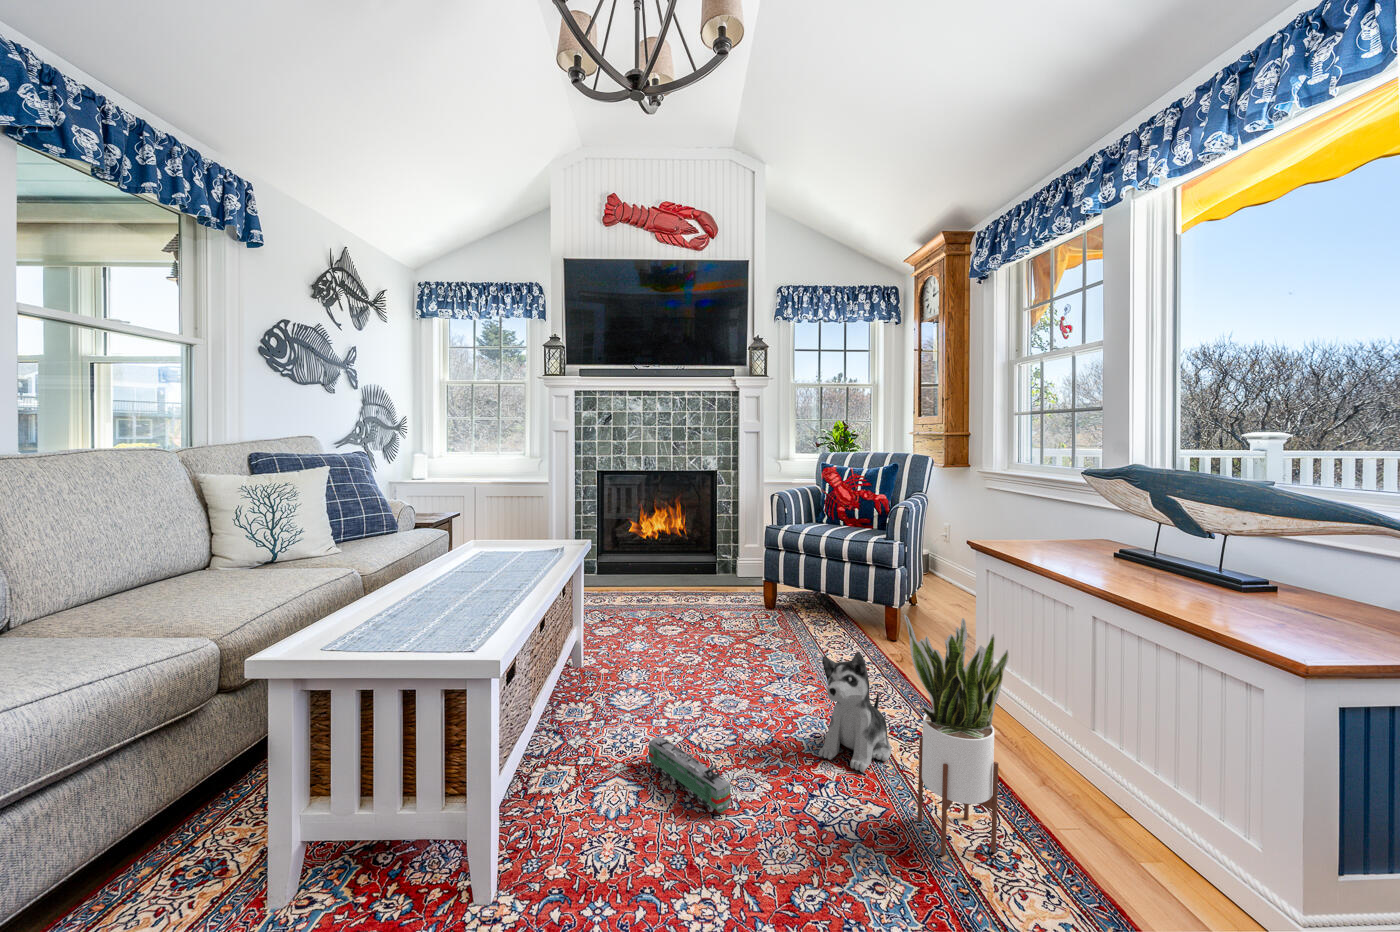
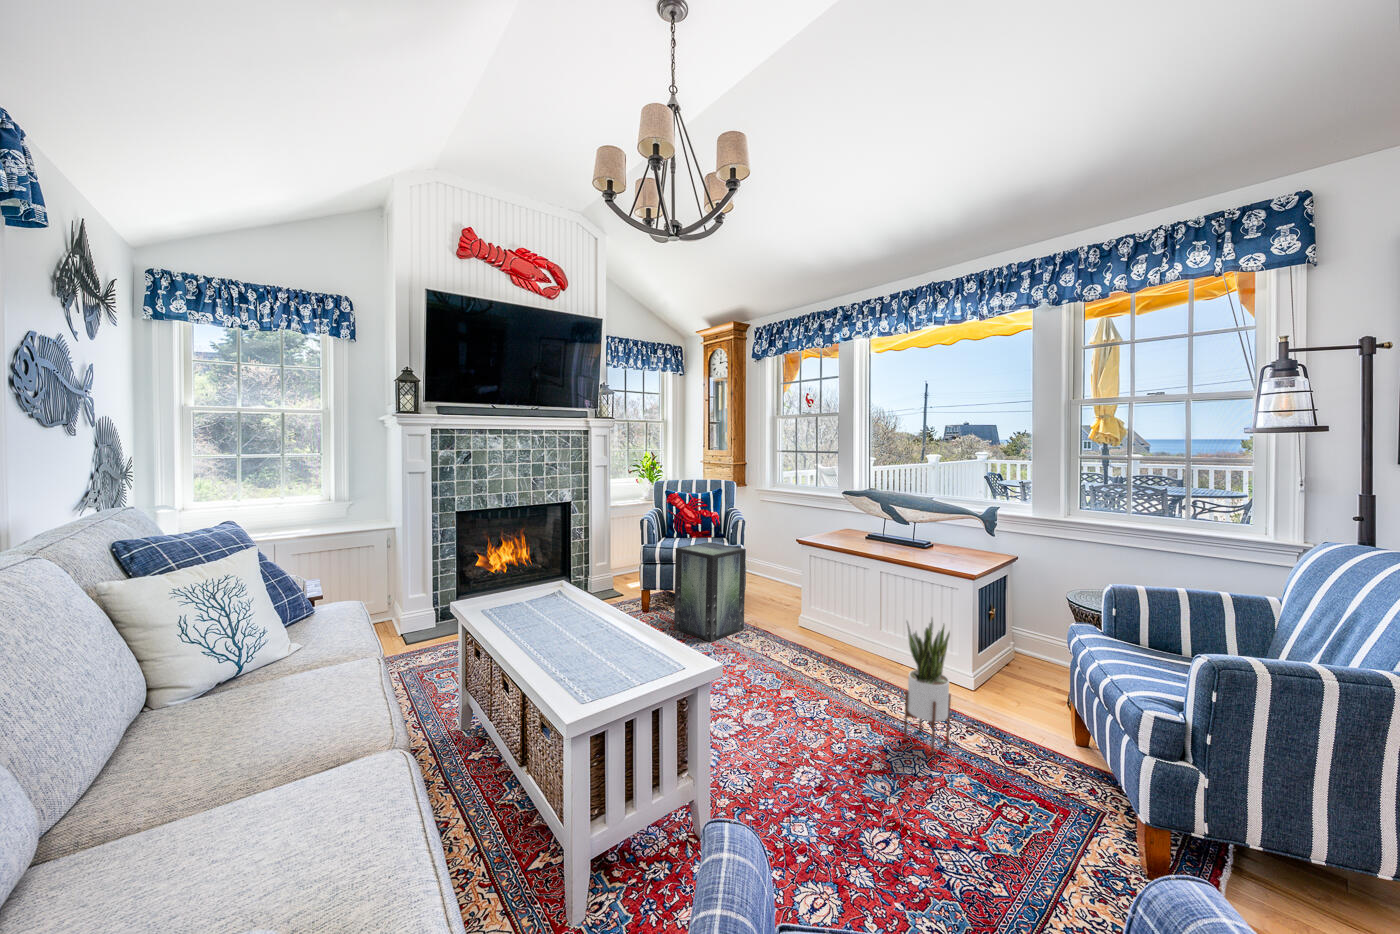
storage box: none [778,517,866,638] -> present [674,542,746,642]
plush toy: present [819,652,891,772] -> none [812,646,856,723]
toy train: present [649,737,731,813] -> none [738,740,825,778]

